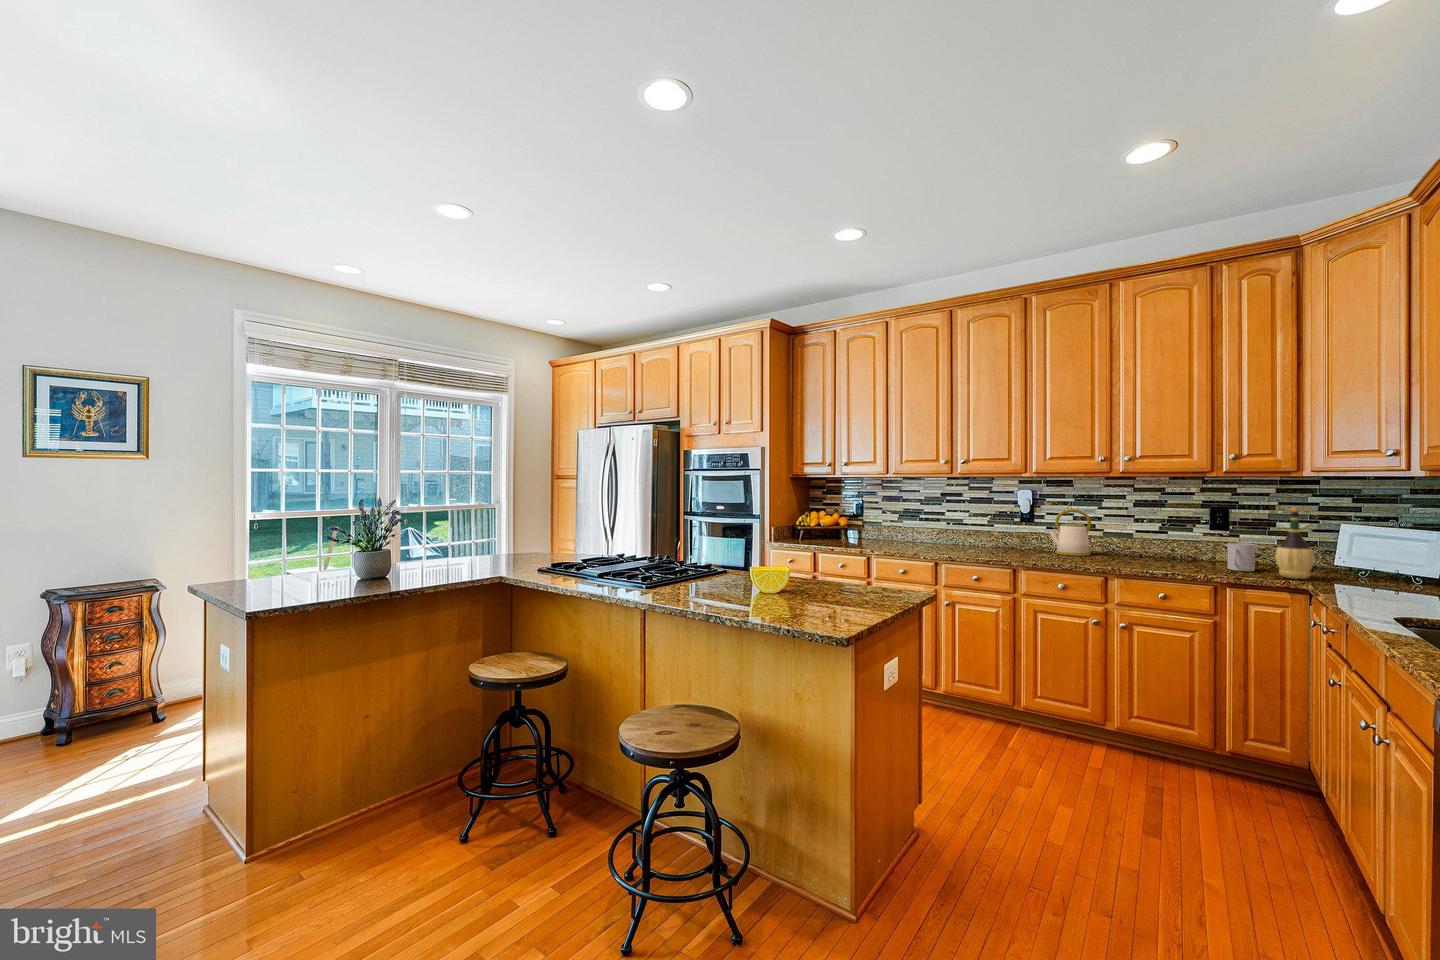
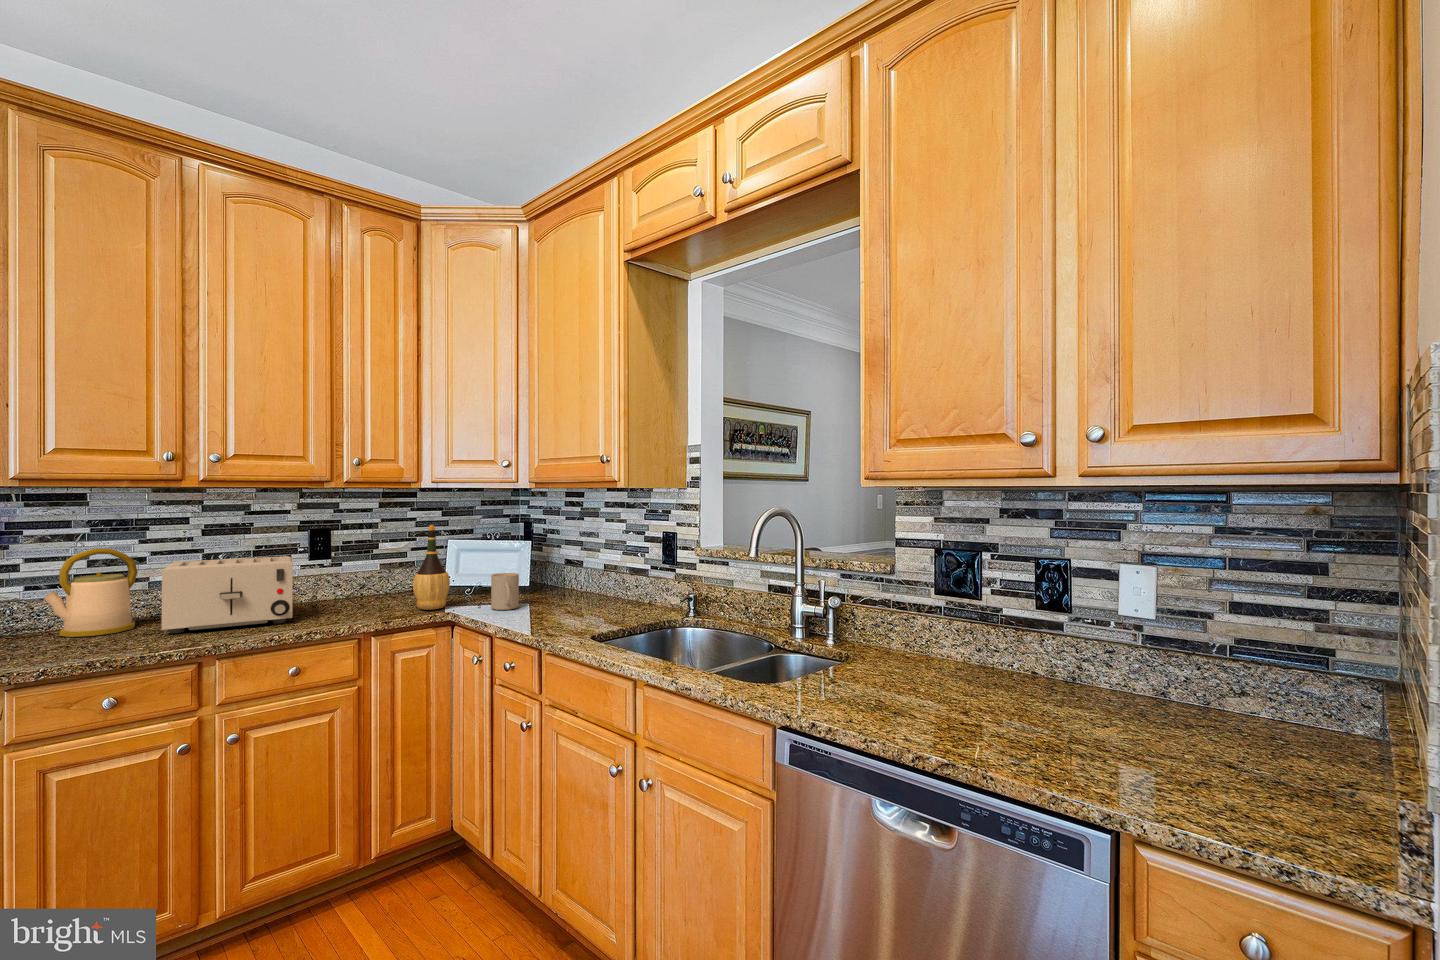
toaster: none [1095,520,1182,567] -> present [162,556,293,633]
mug: present [1228,543,1255,571] -> present [491,573,519,610]

